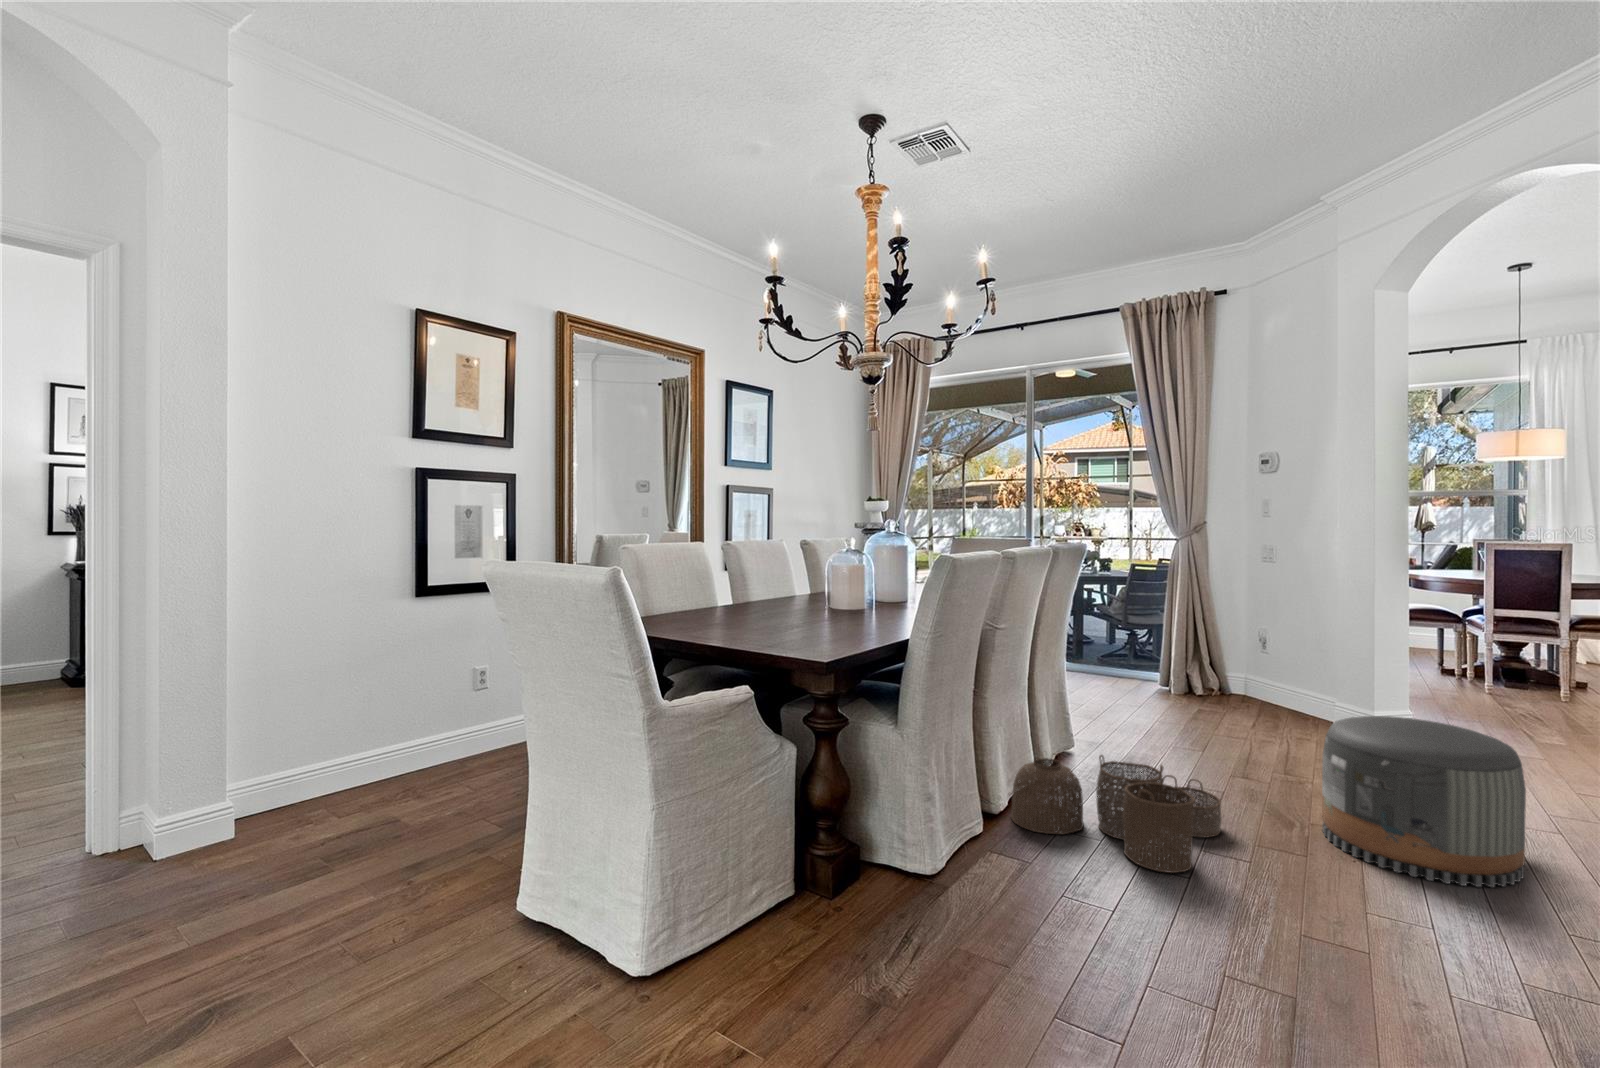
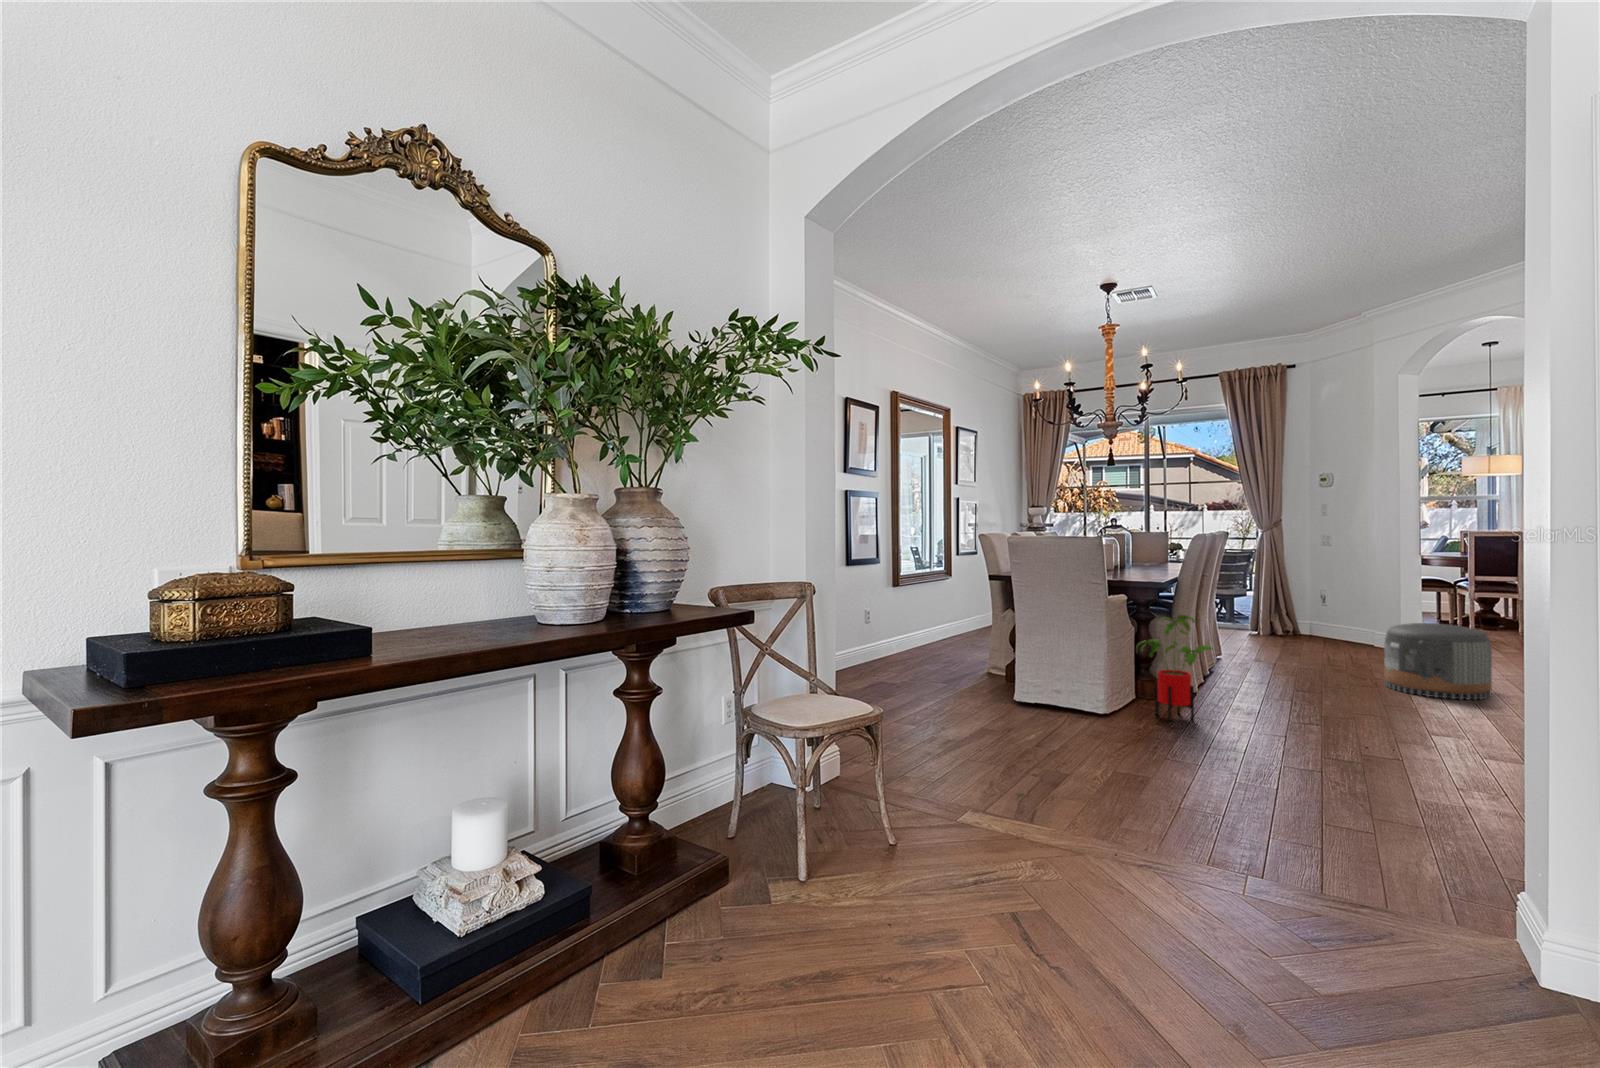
house plant: none [764,718,906,960] -> present [1139,615,1213,721]
woven basket: present [1011,753,1221,873] -> none [1213,647,1332,698]

